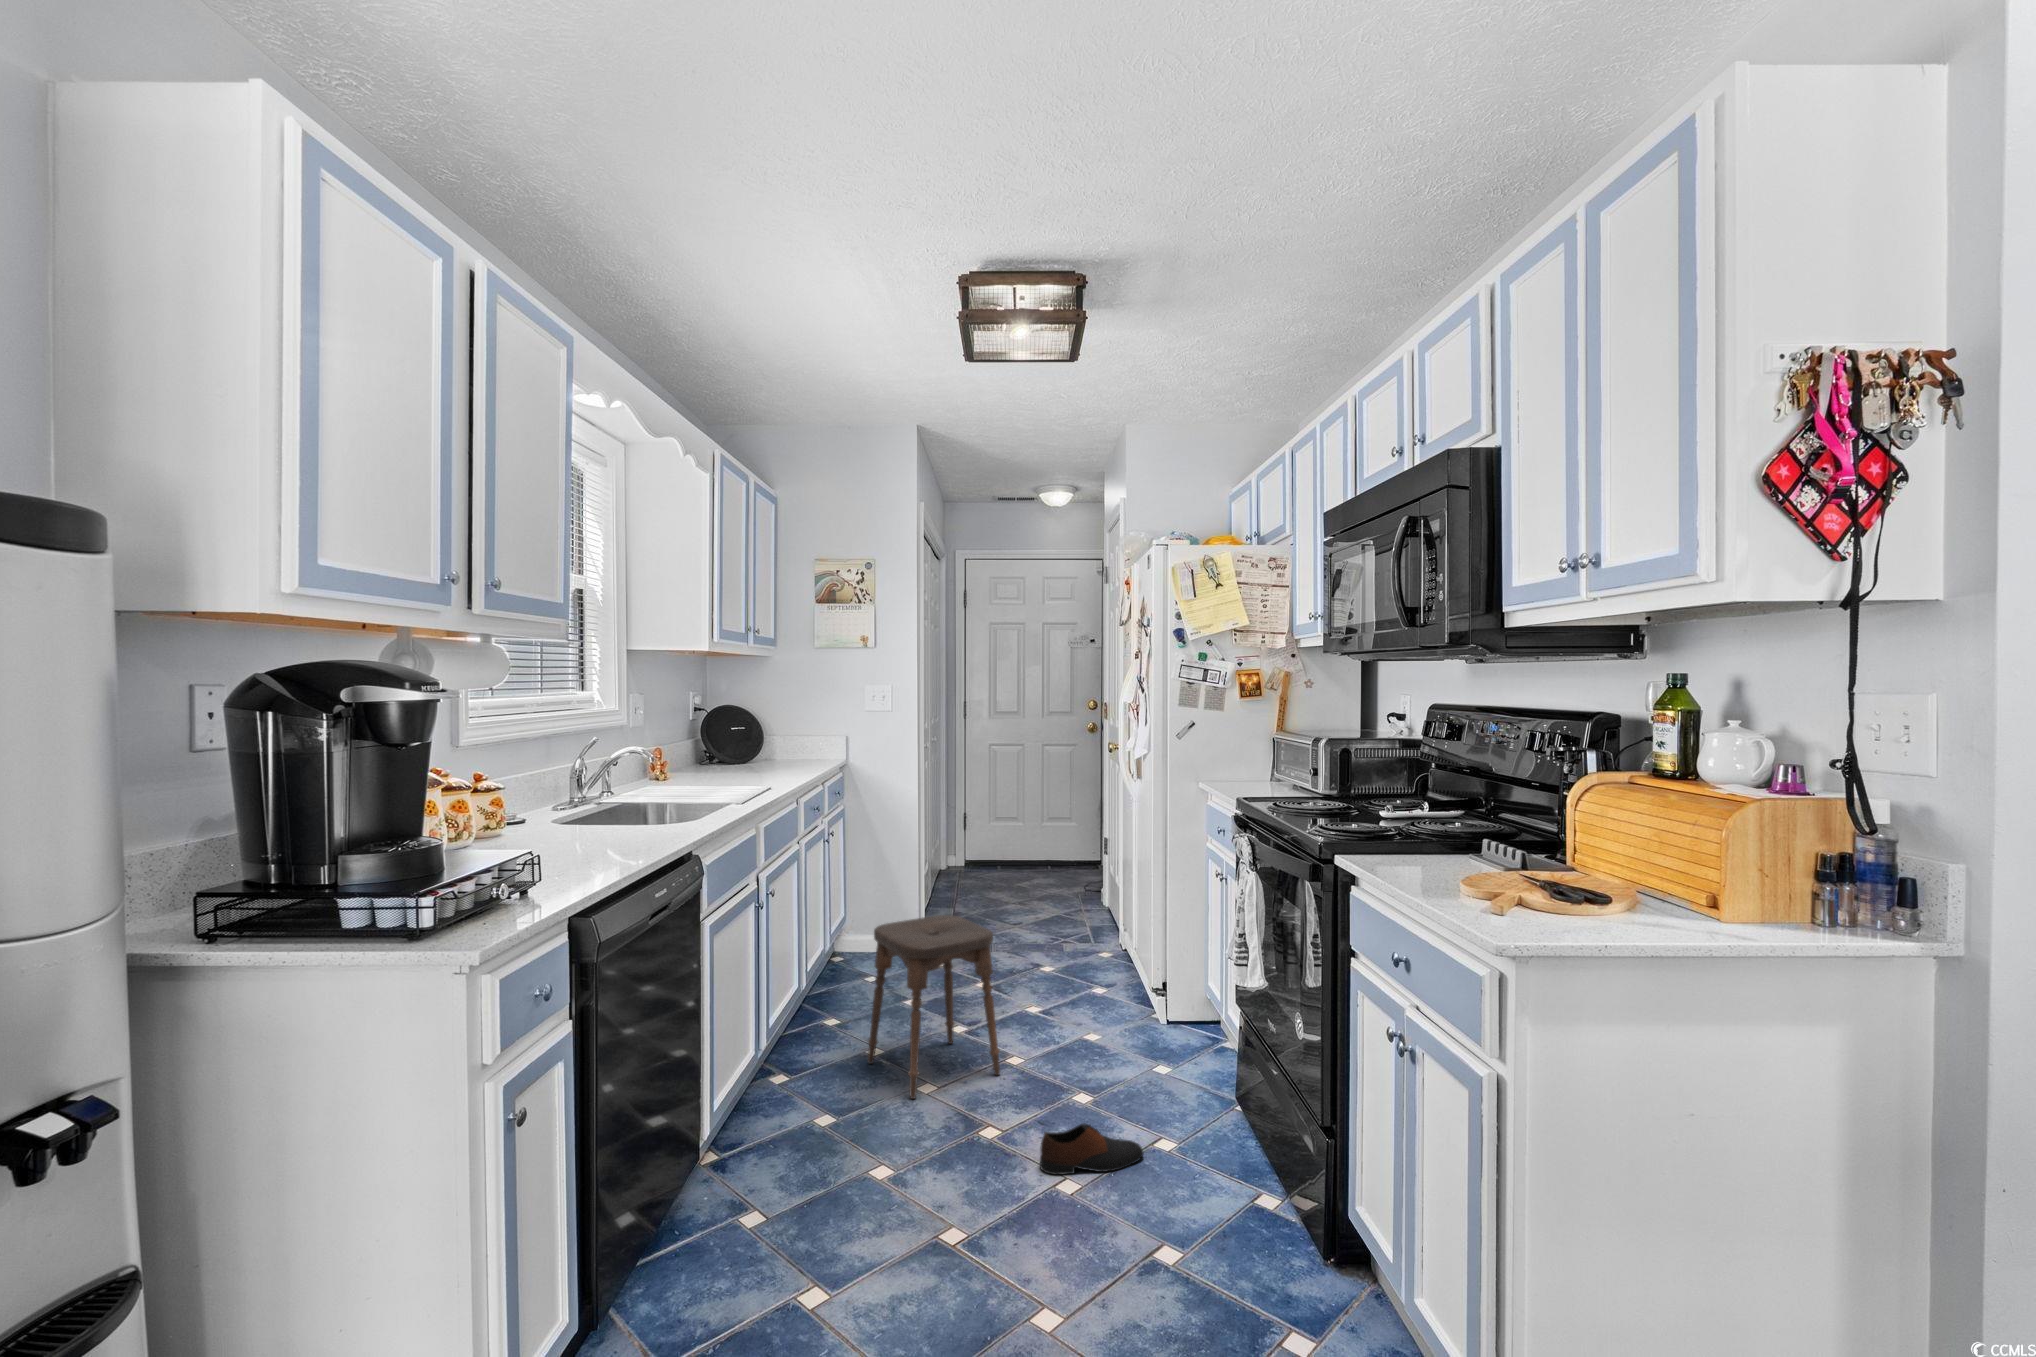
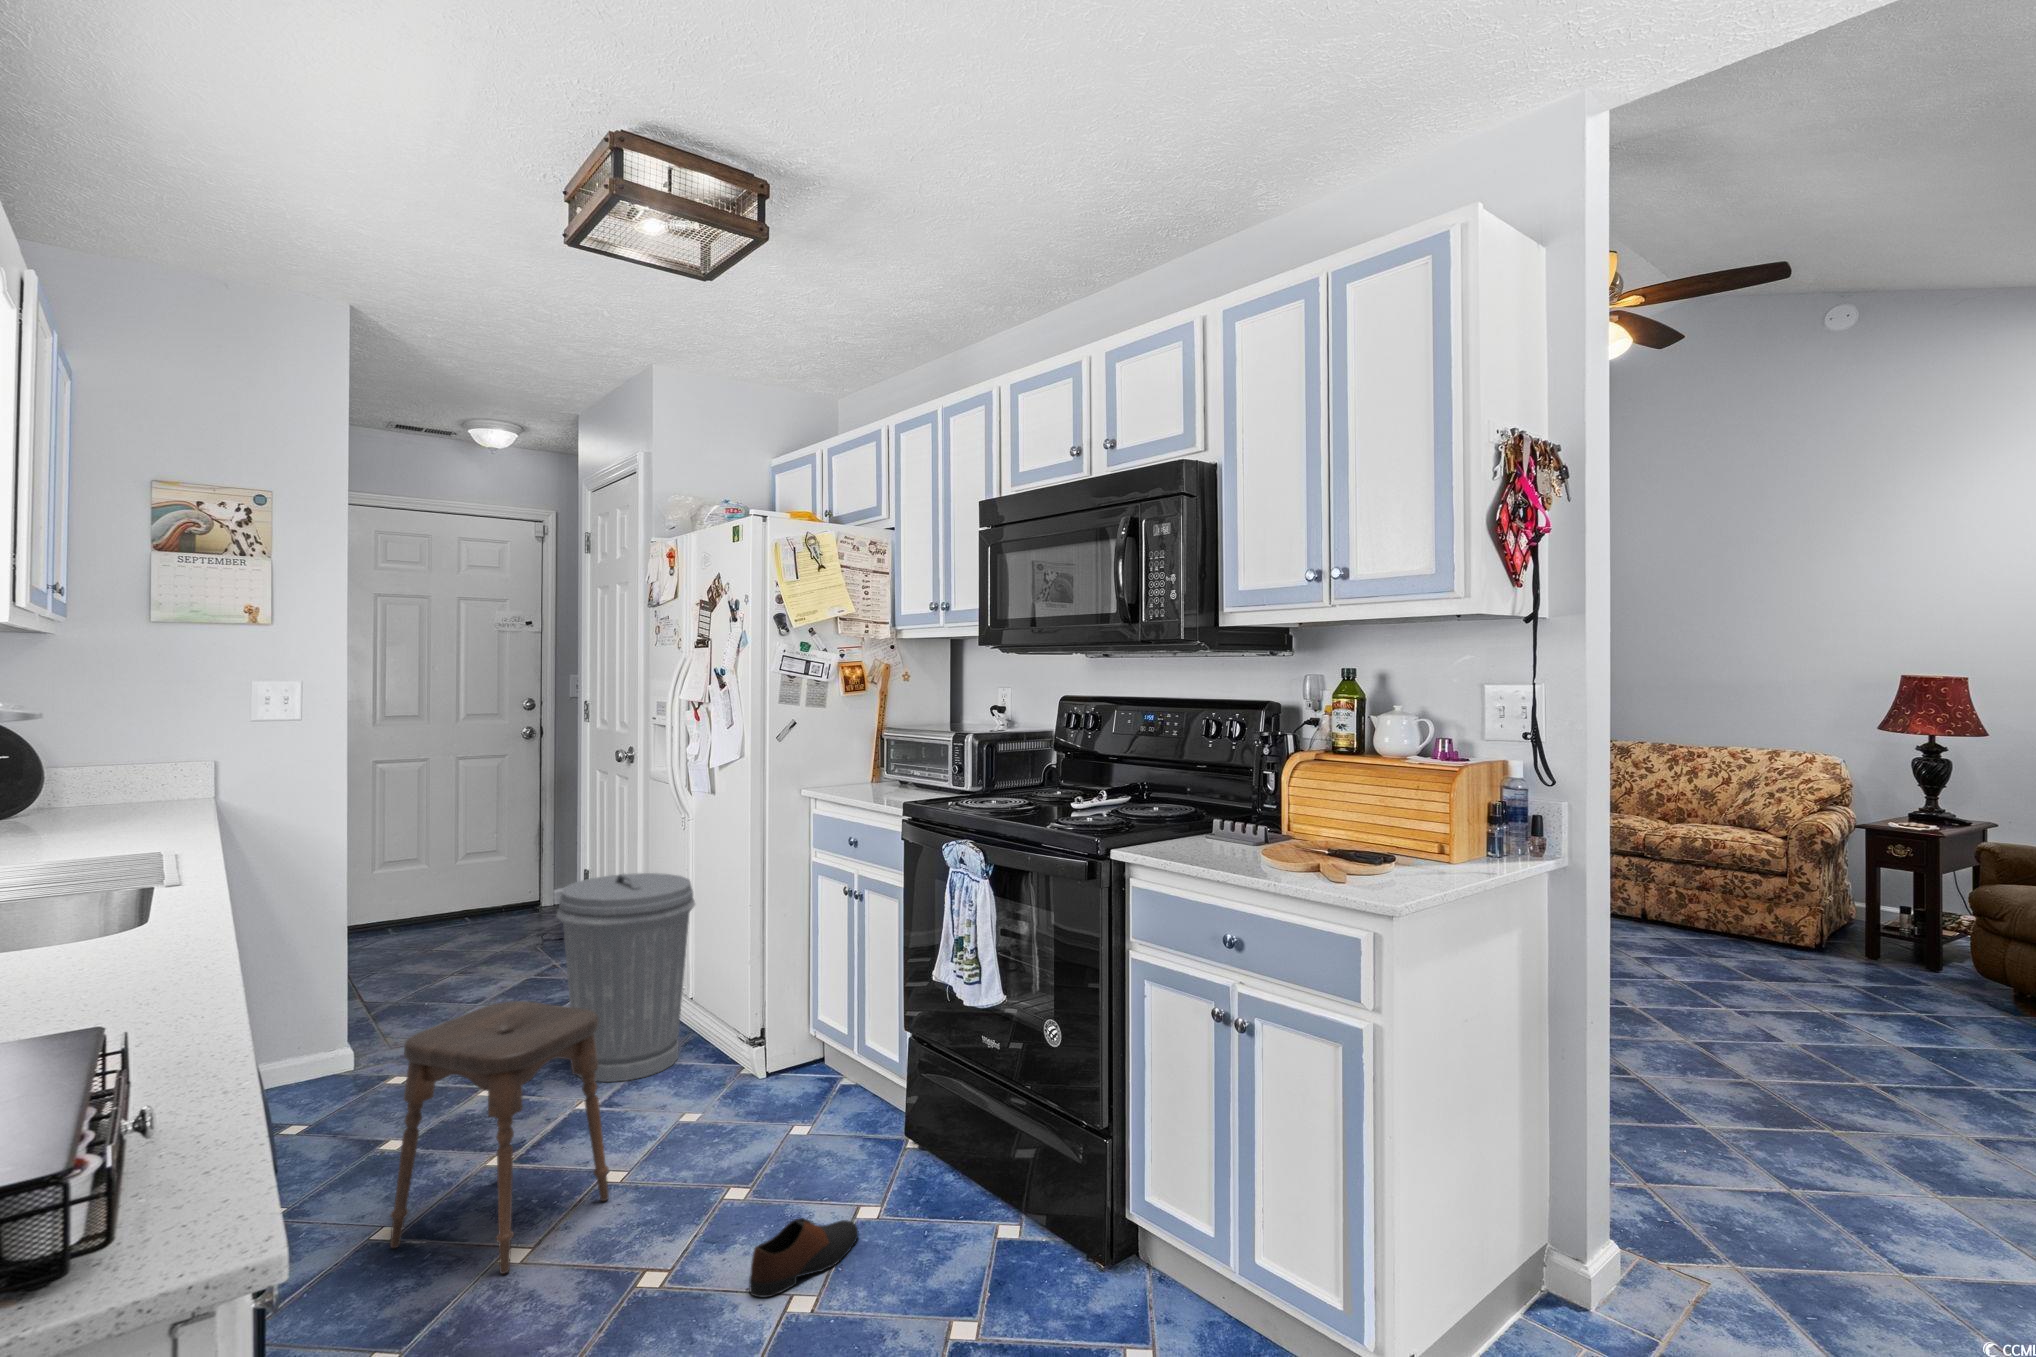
trash can: none [1026,838,1131,1001] -> present [556,873,695,1082]

